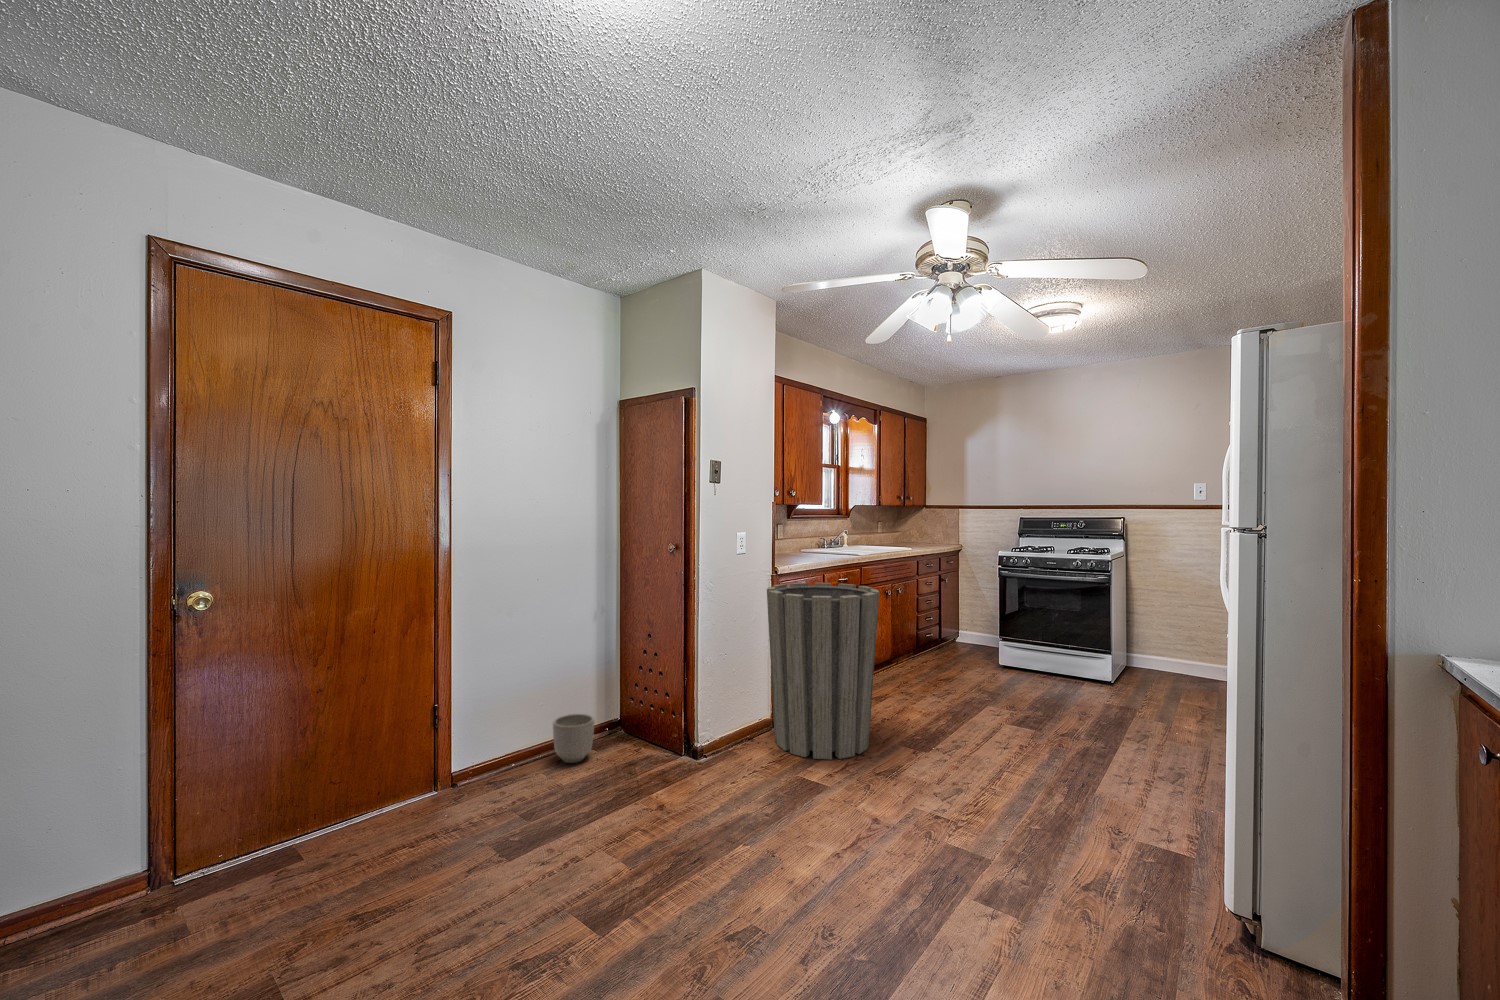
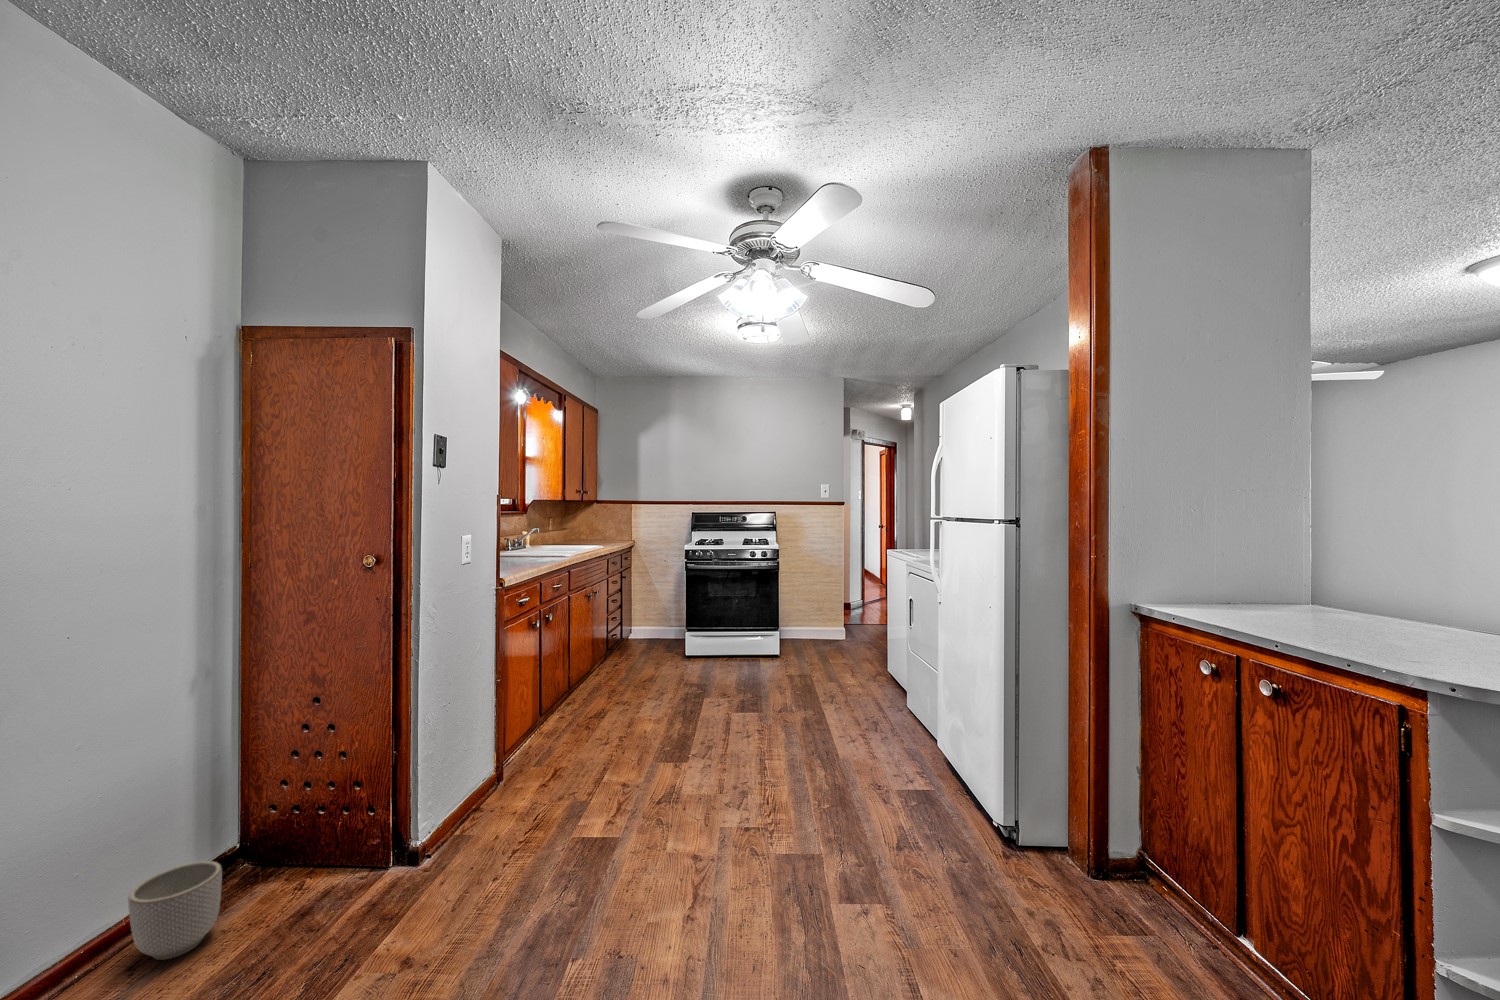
trash can: present [767,583,879,760] -> none [490,592,632,813]

